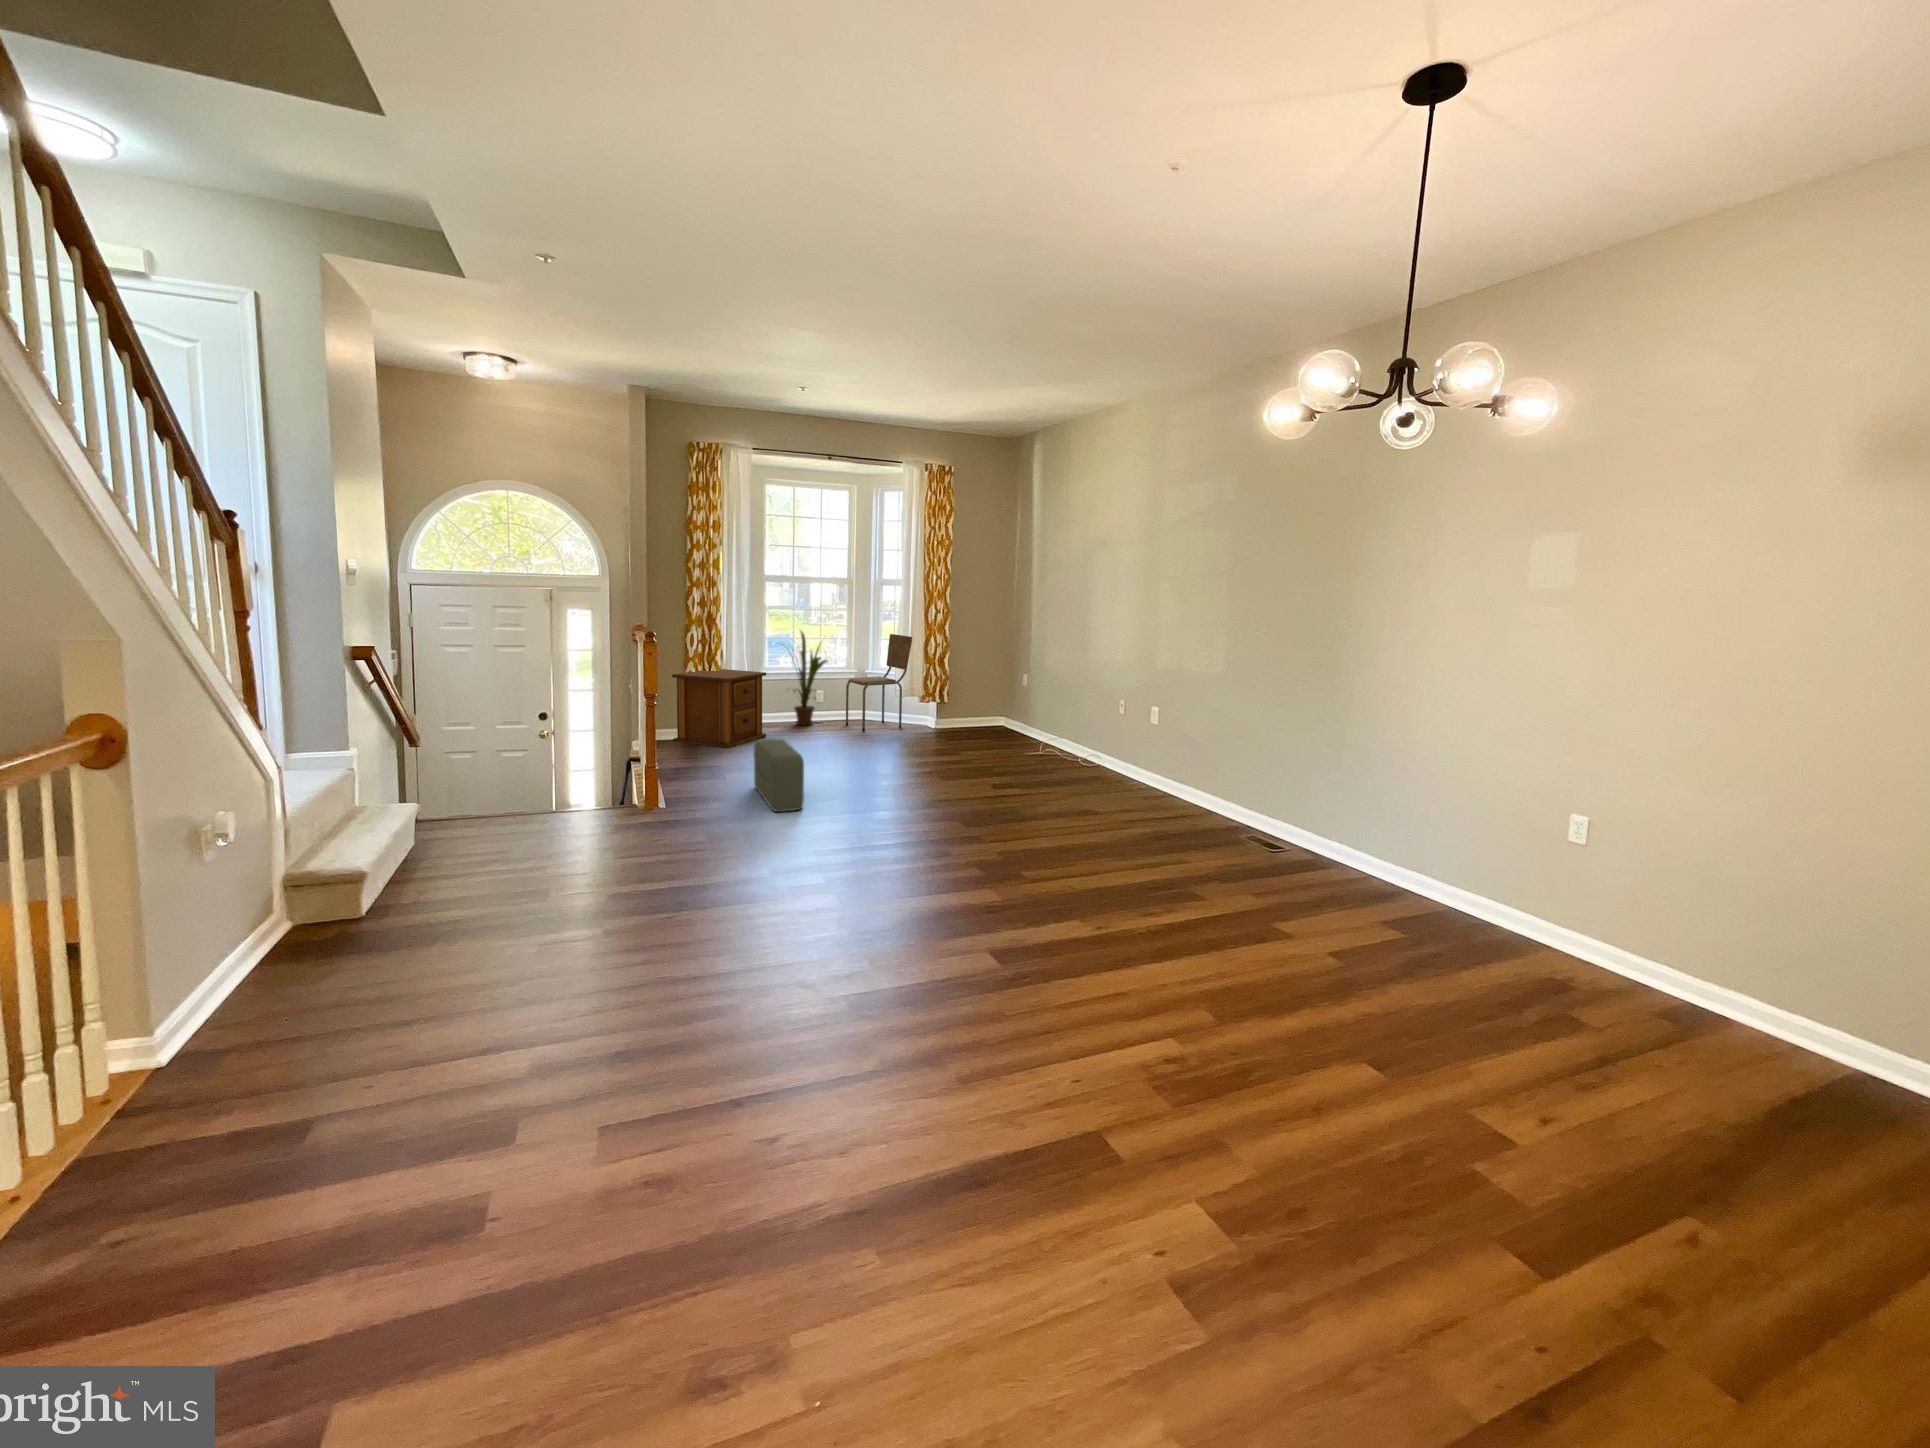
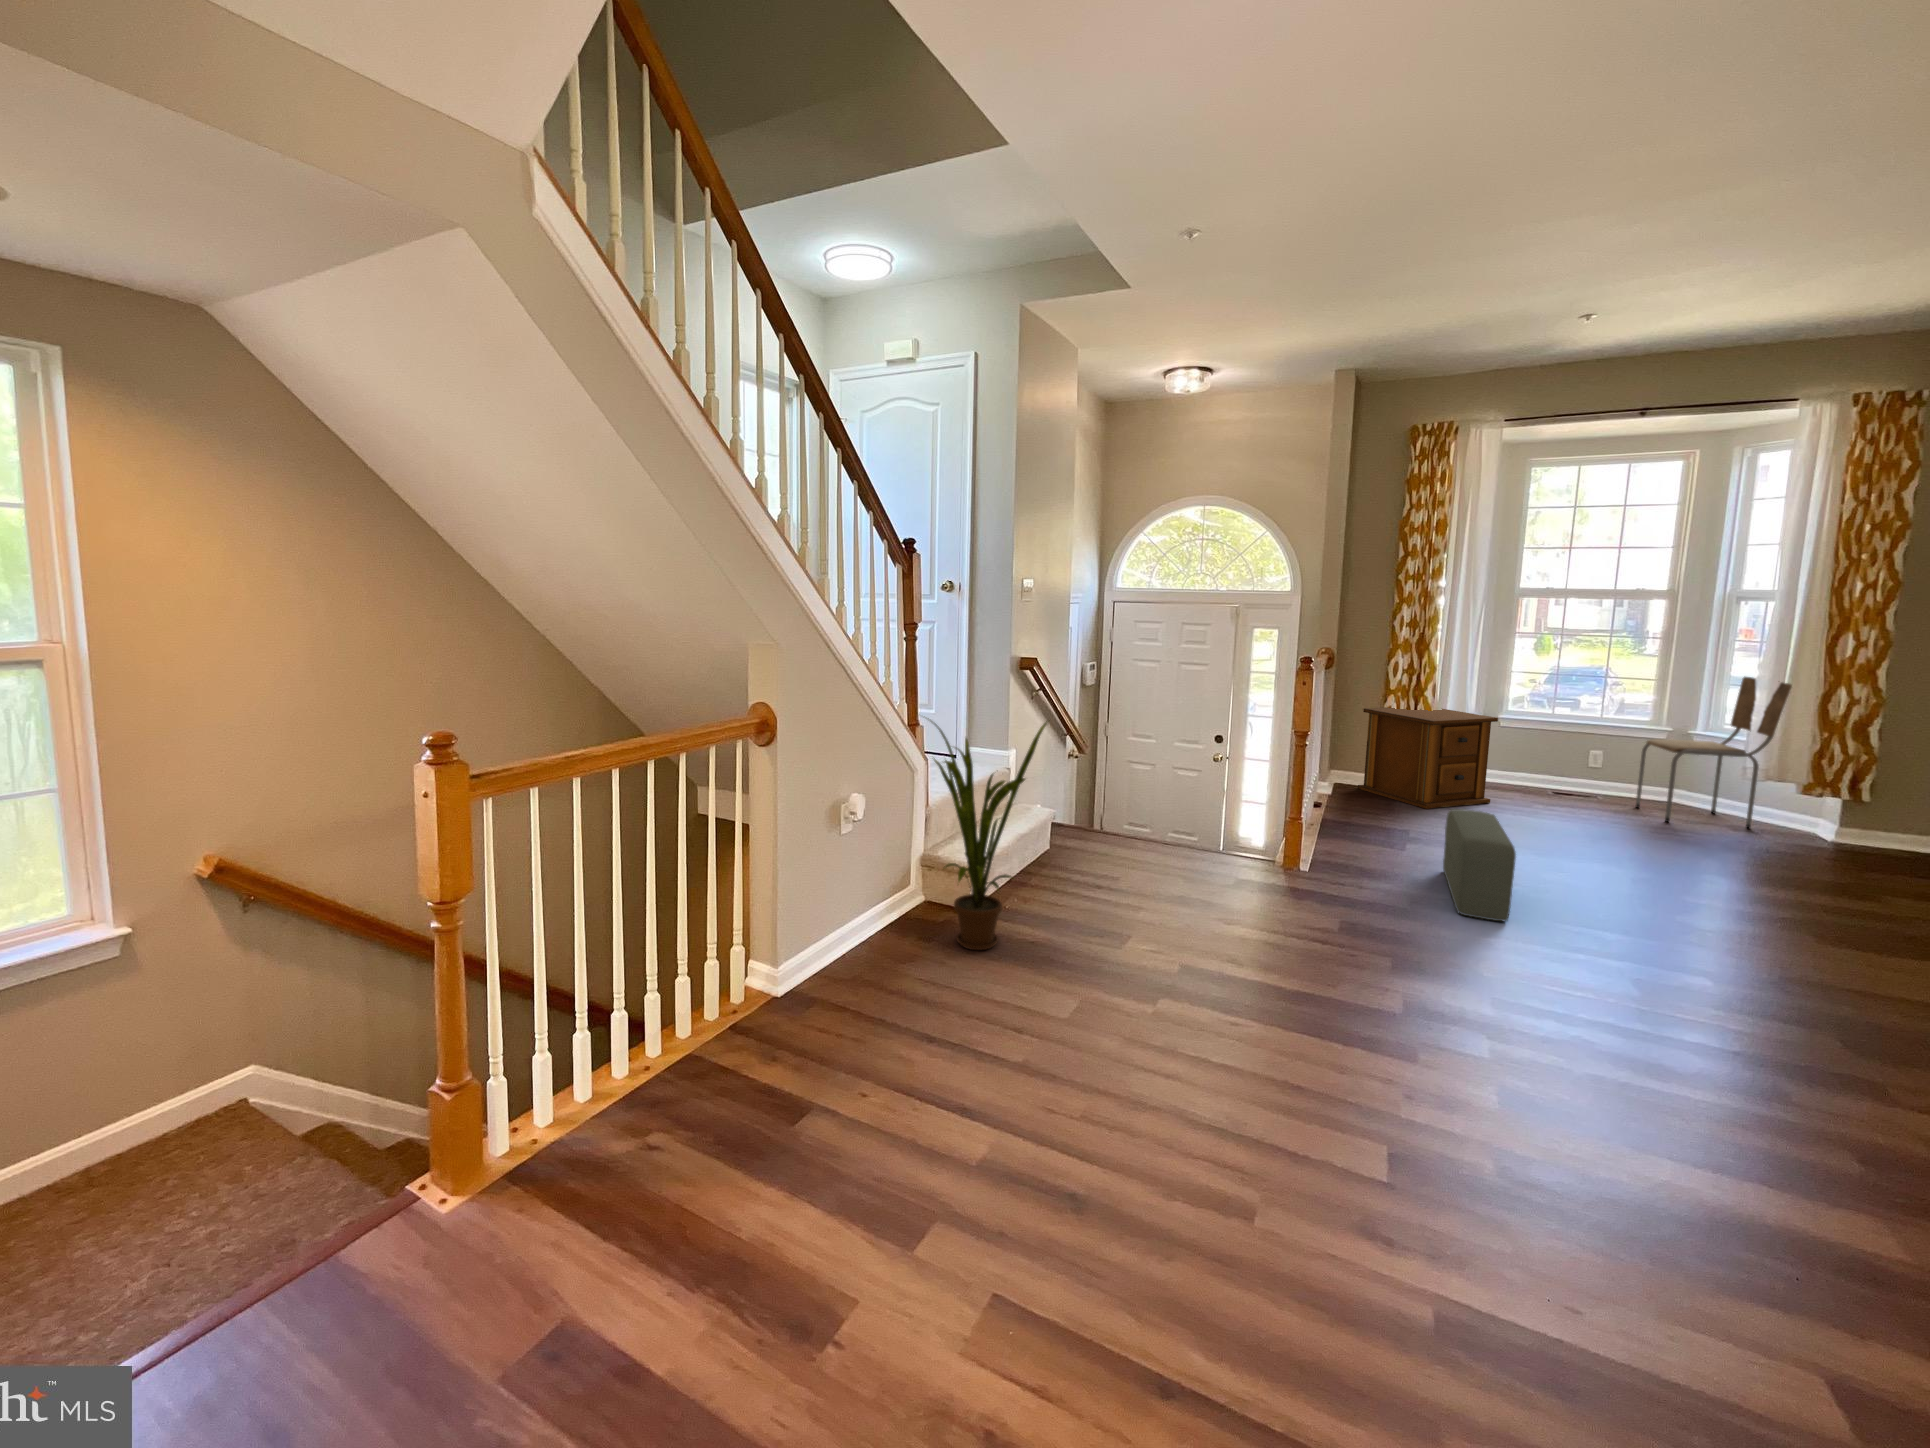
house plant: present [783,631,827,725] -> present [928,718,1047,950]

